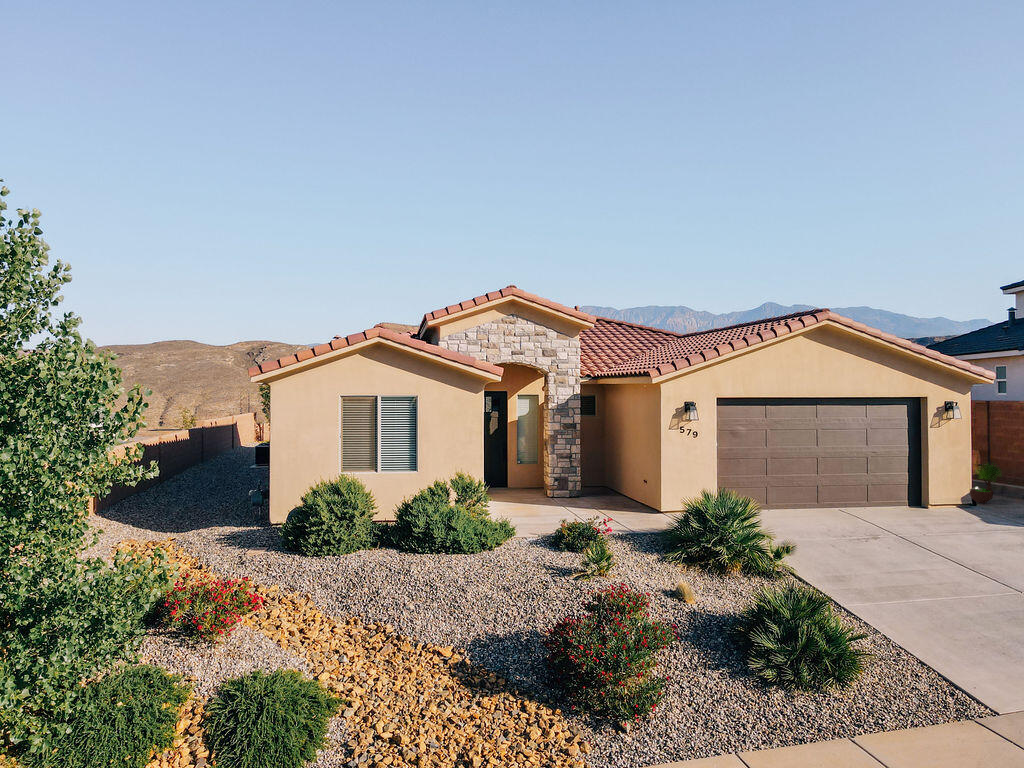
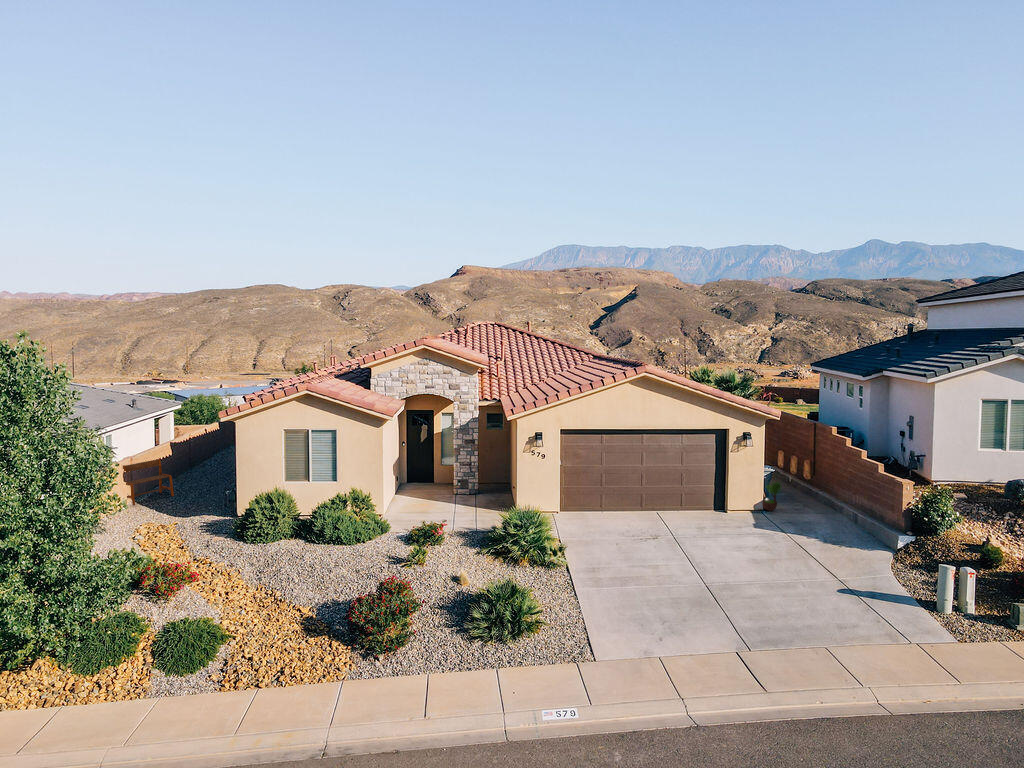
bench: none [100,454,171,517] -> present [123,459,174,505]

